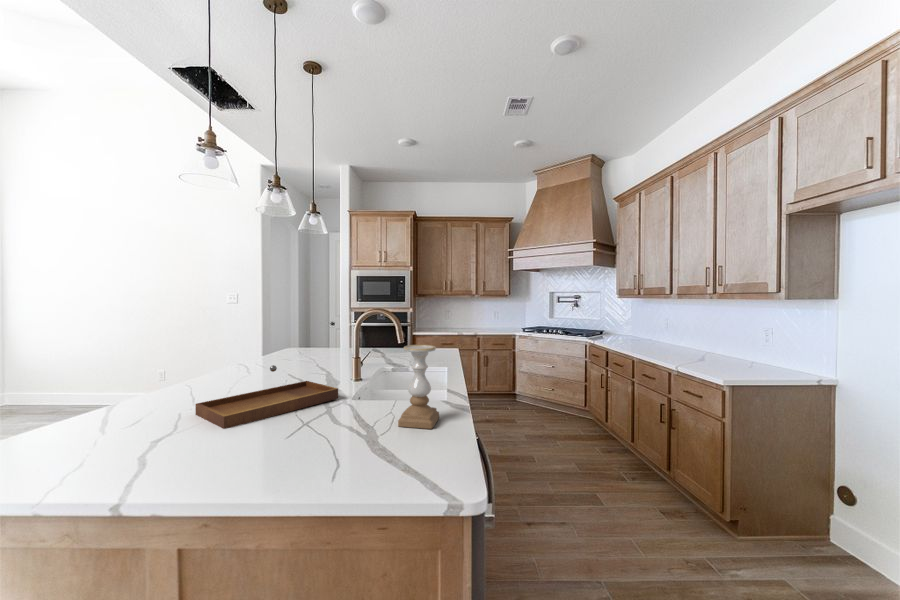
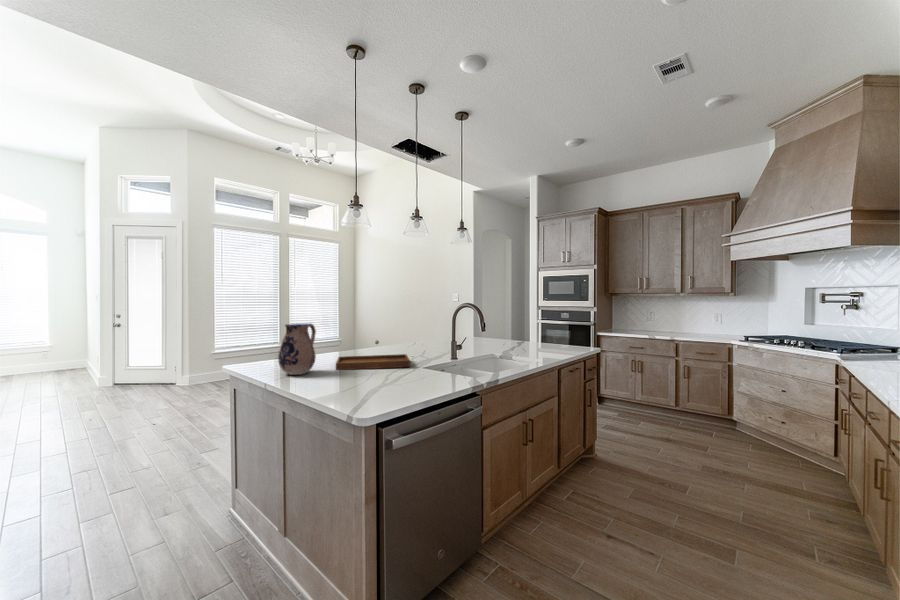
candle holder: present [398,345,439,429] -> none [404,332,437,390]
ceramic pitcher: none [103,347,198,463] -> present [278,323,316,375]

